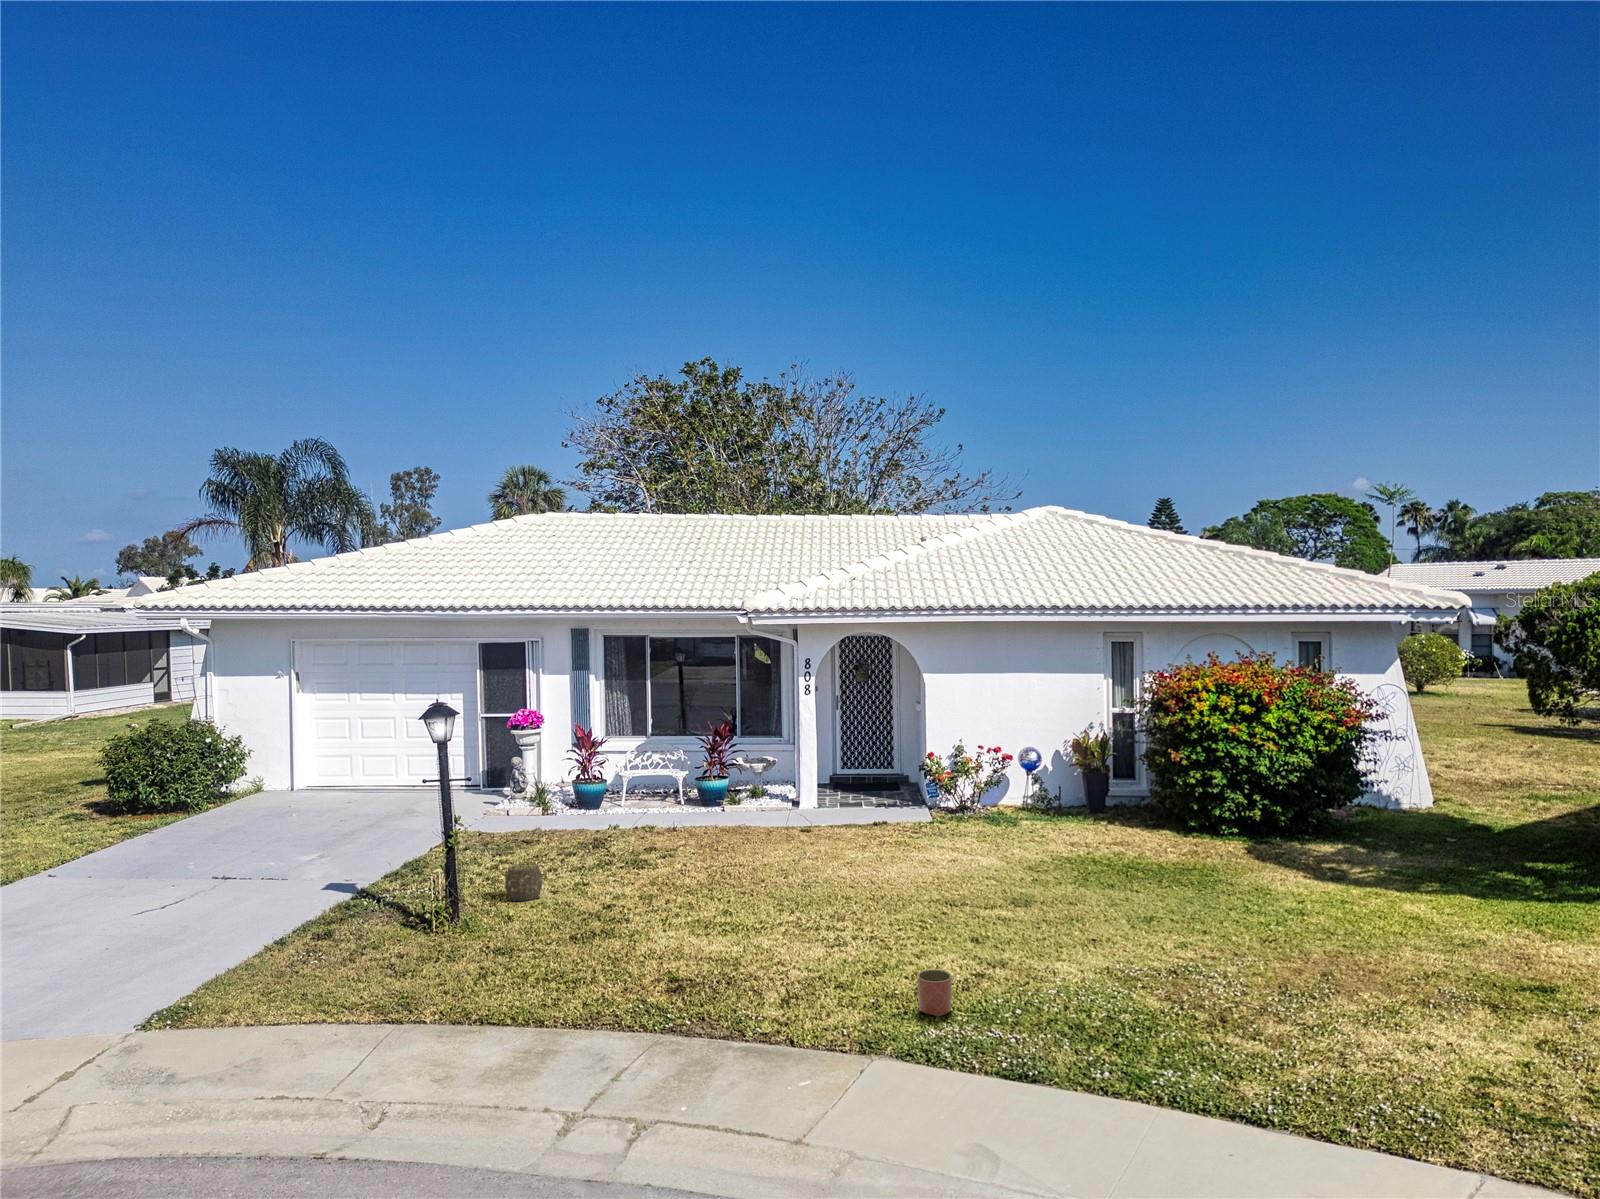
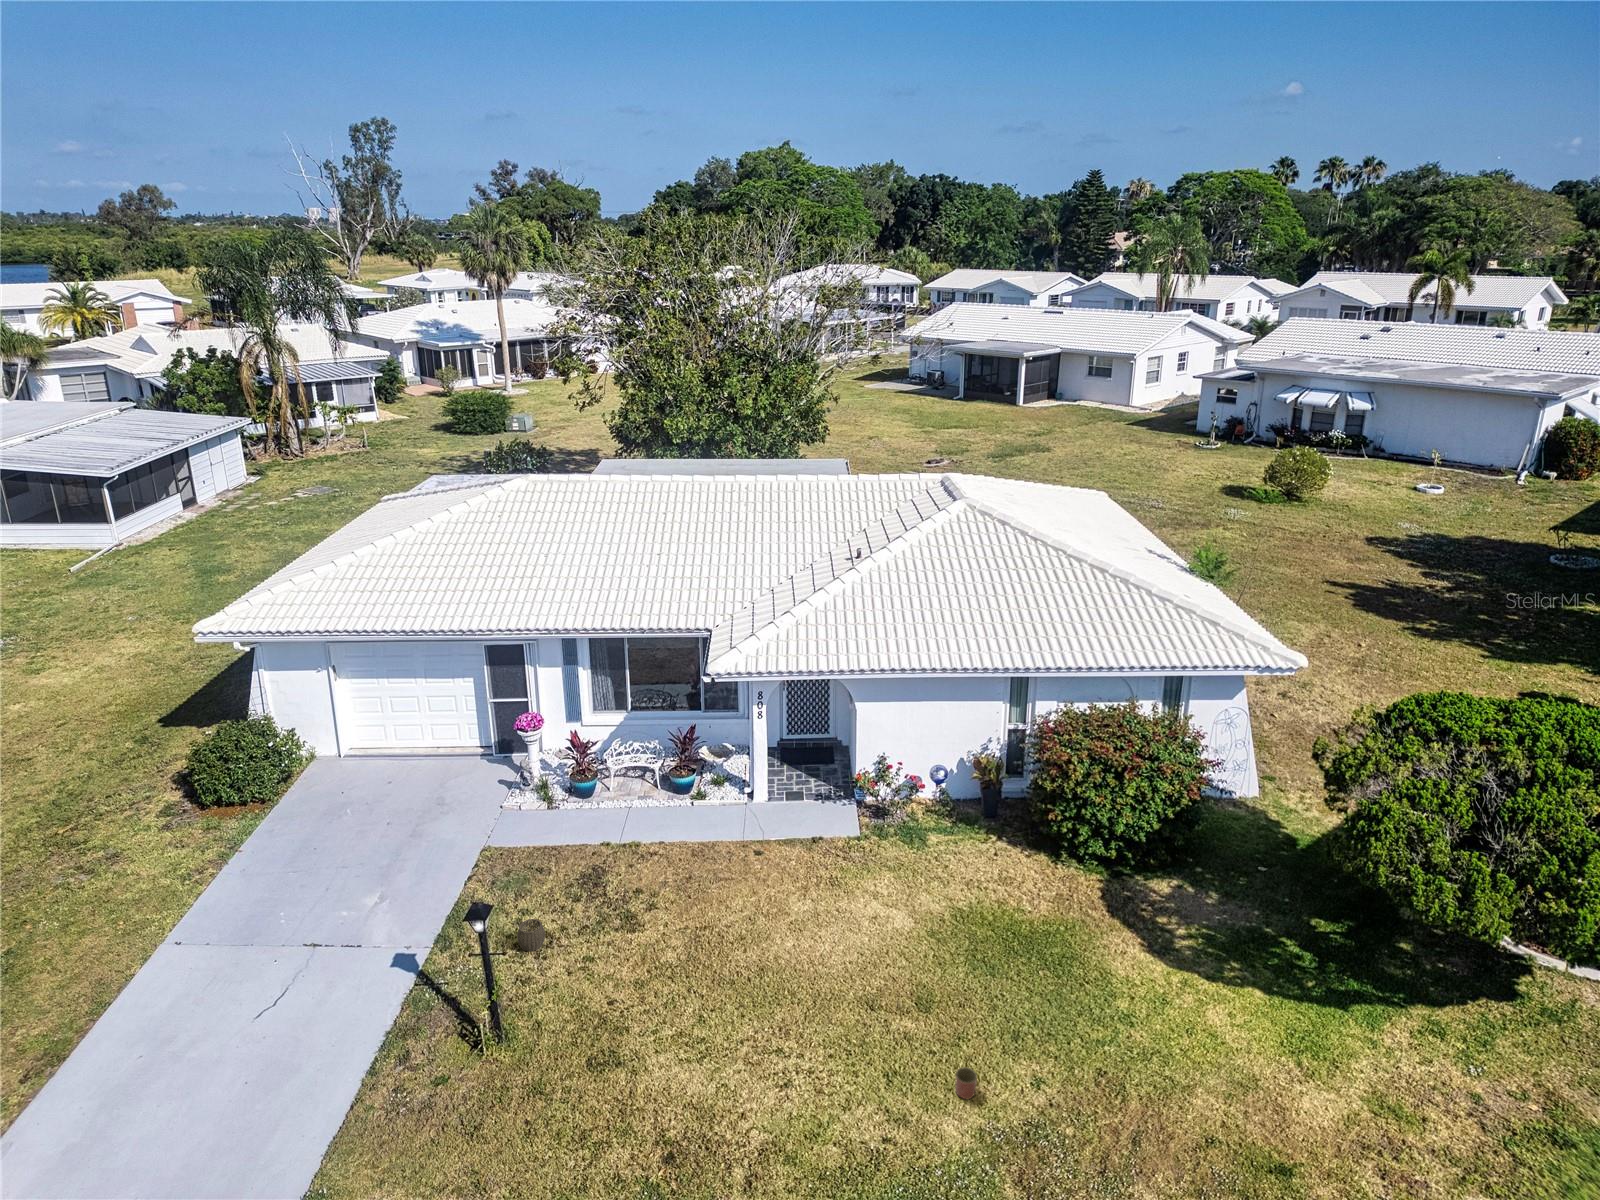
planter: present [917,969,952,1017] -> present [955,1067,977,1100]

